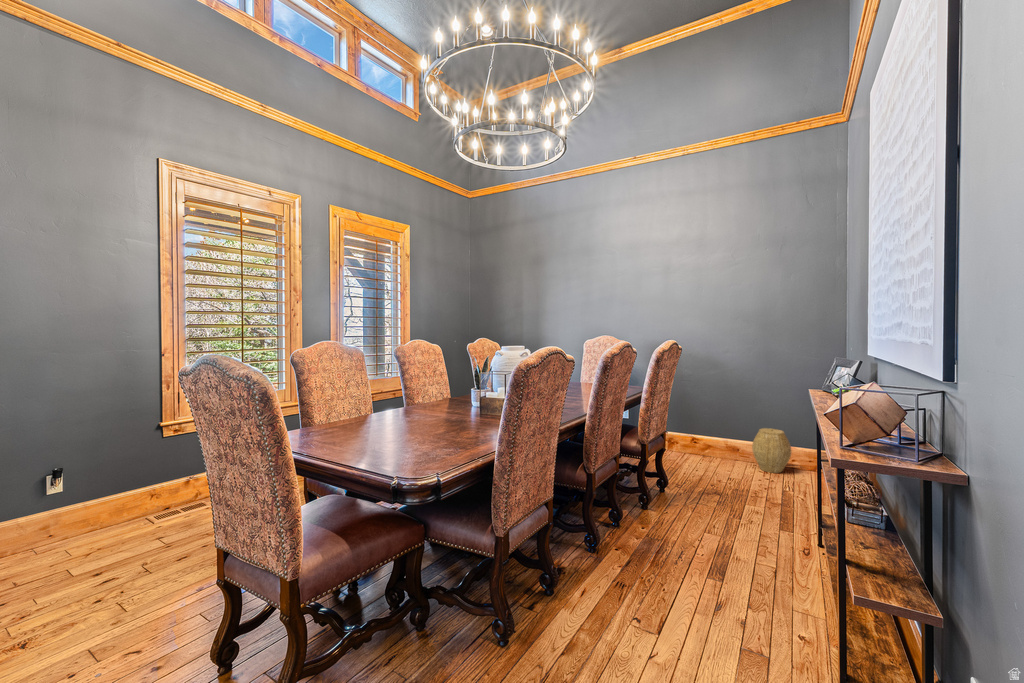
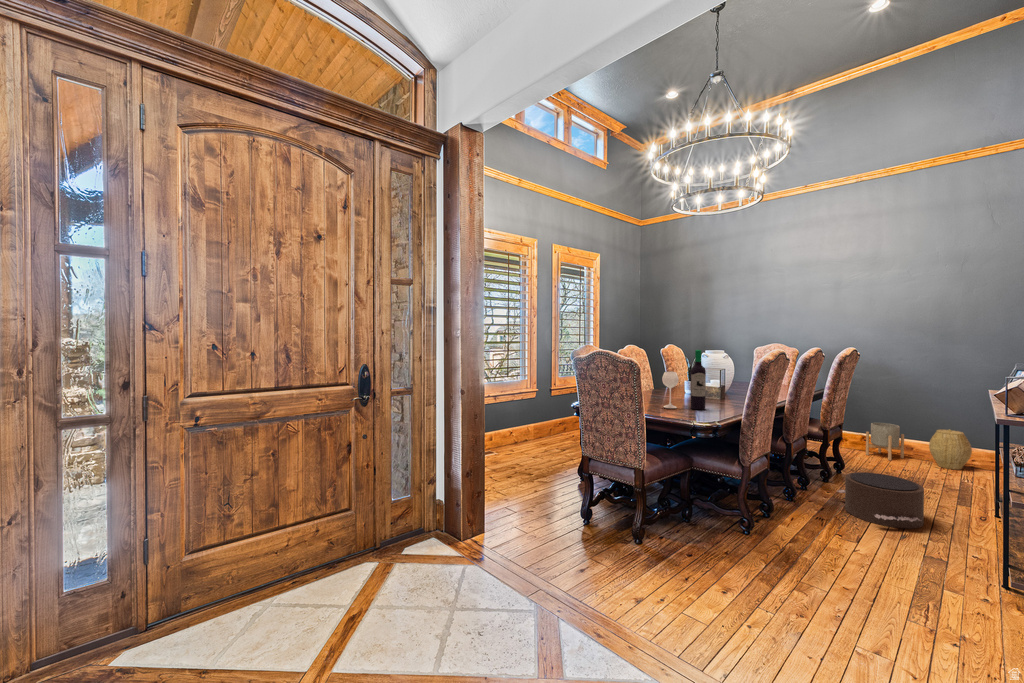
wine bottle: none [405,348,467,440] -> present [662,350,706,410]
planter: none [693,423,729,466] -> present [866,423,904,460]
pouf: none [649,503,744,587] -> present [837,472,924,528]

